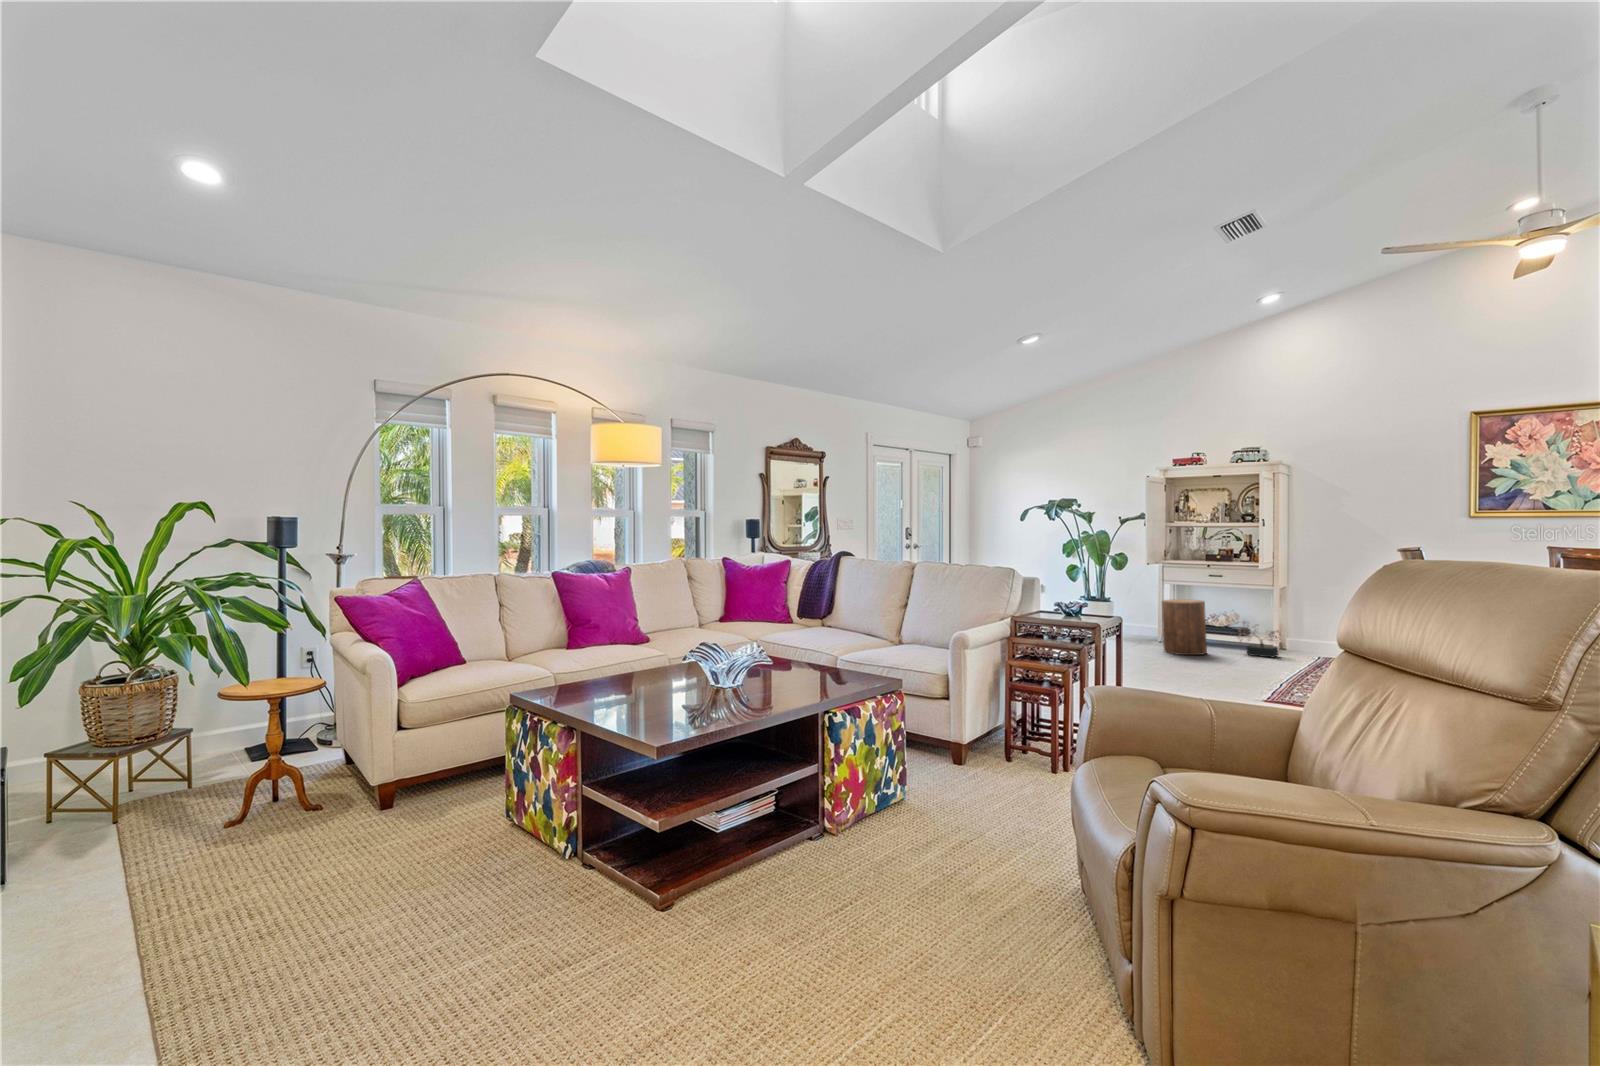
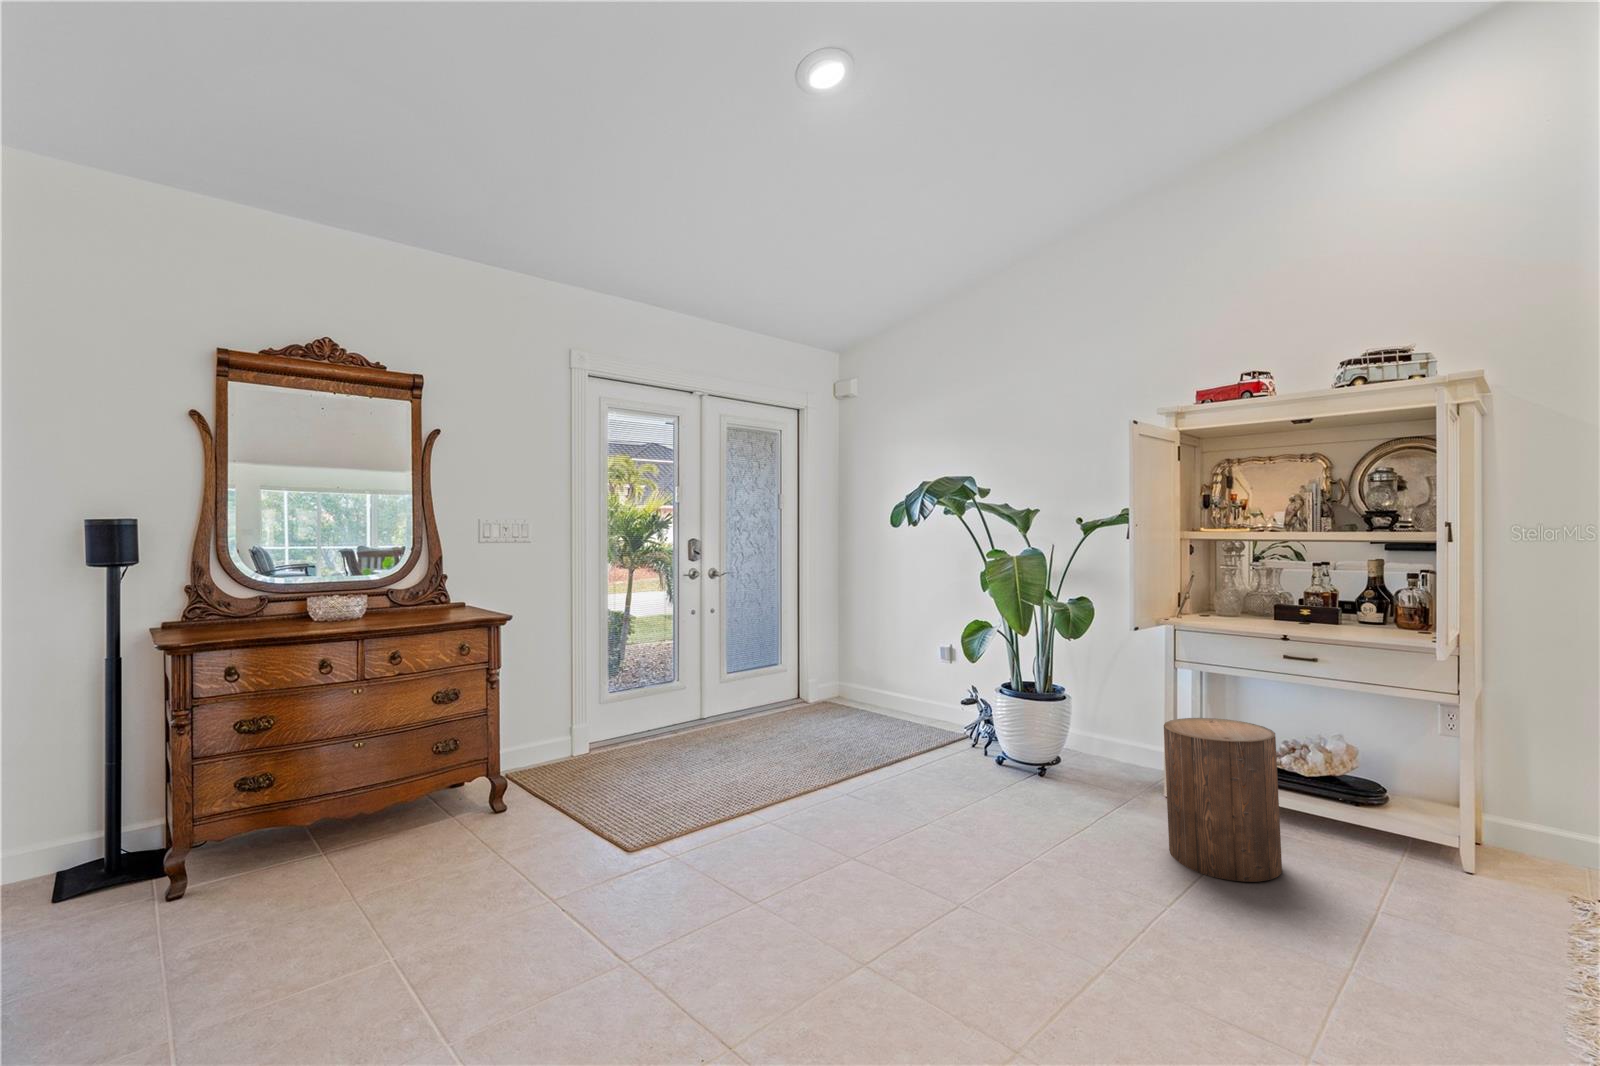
decorative plant: present [1238,621,1283,657] -> none [1360,782,1502,902]

